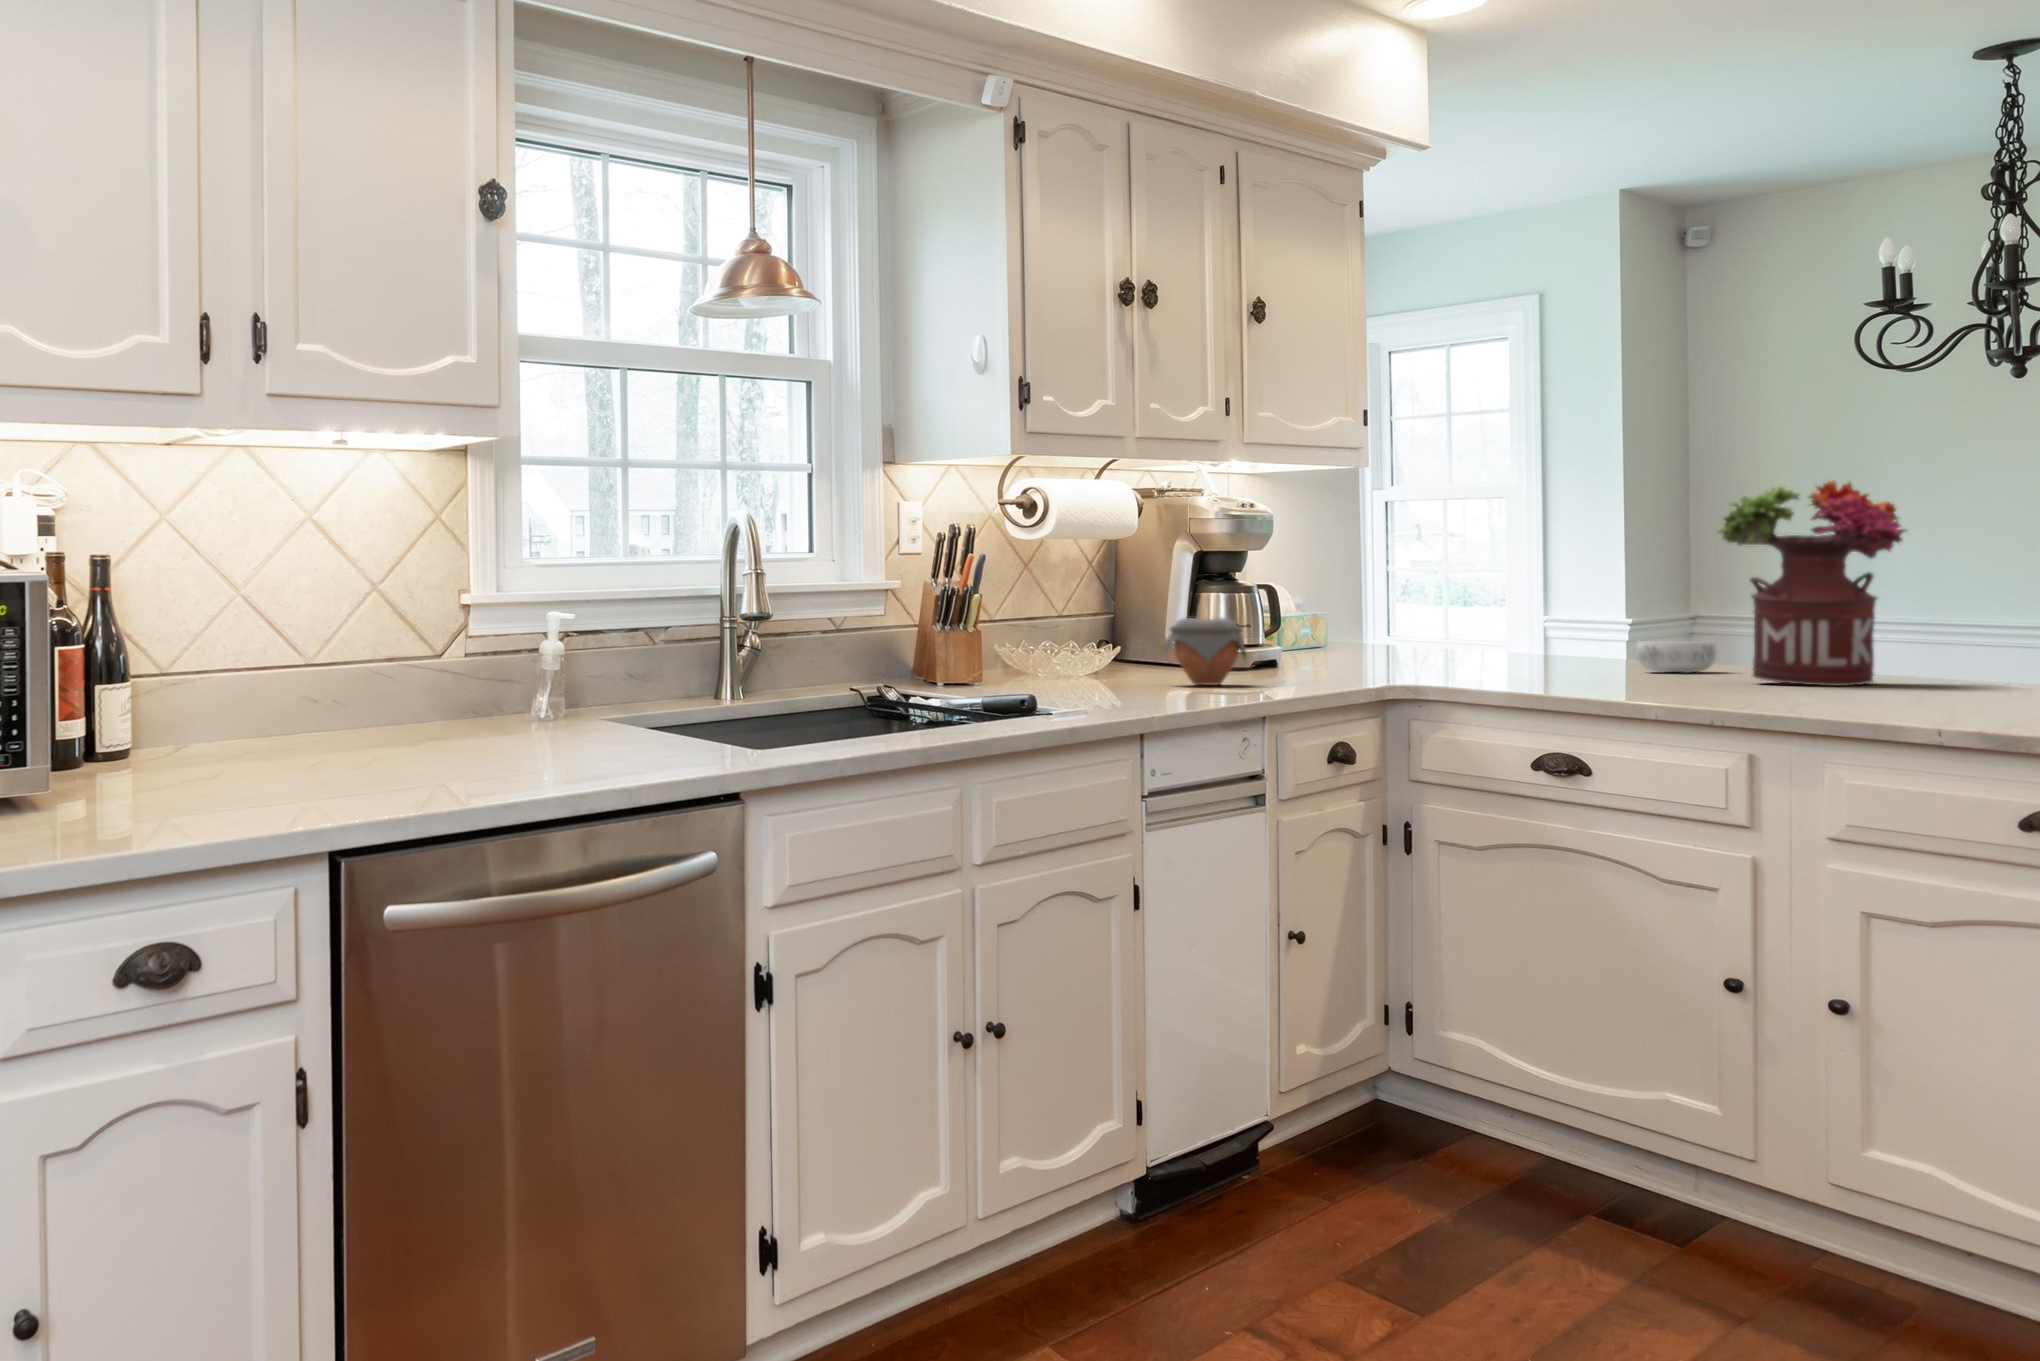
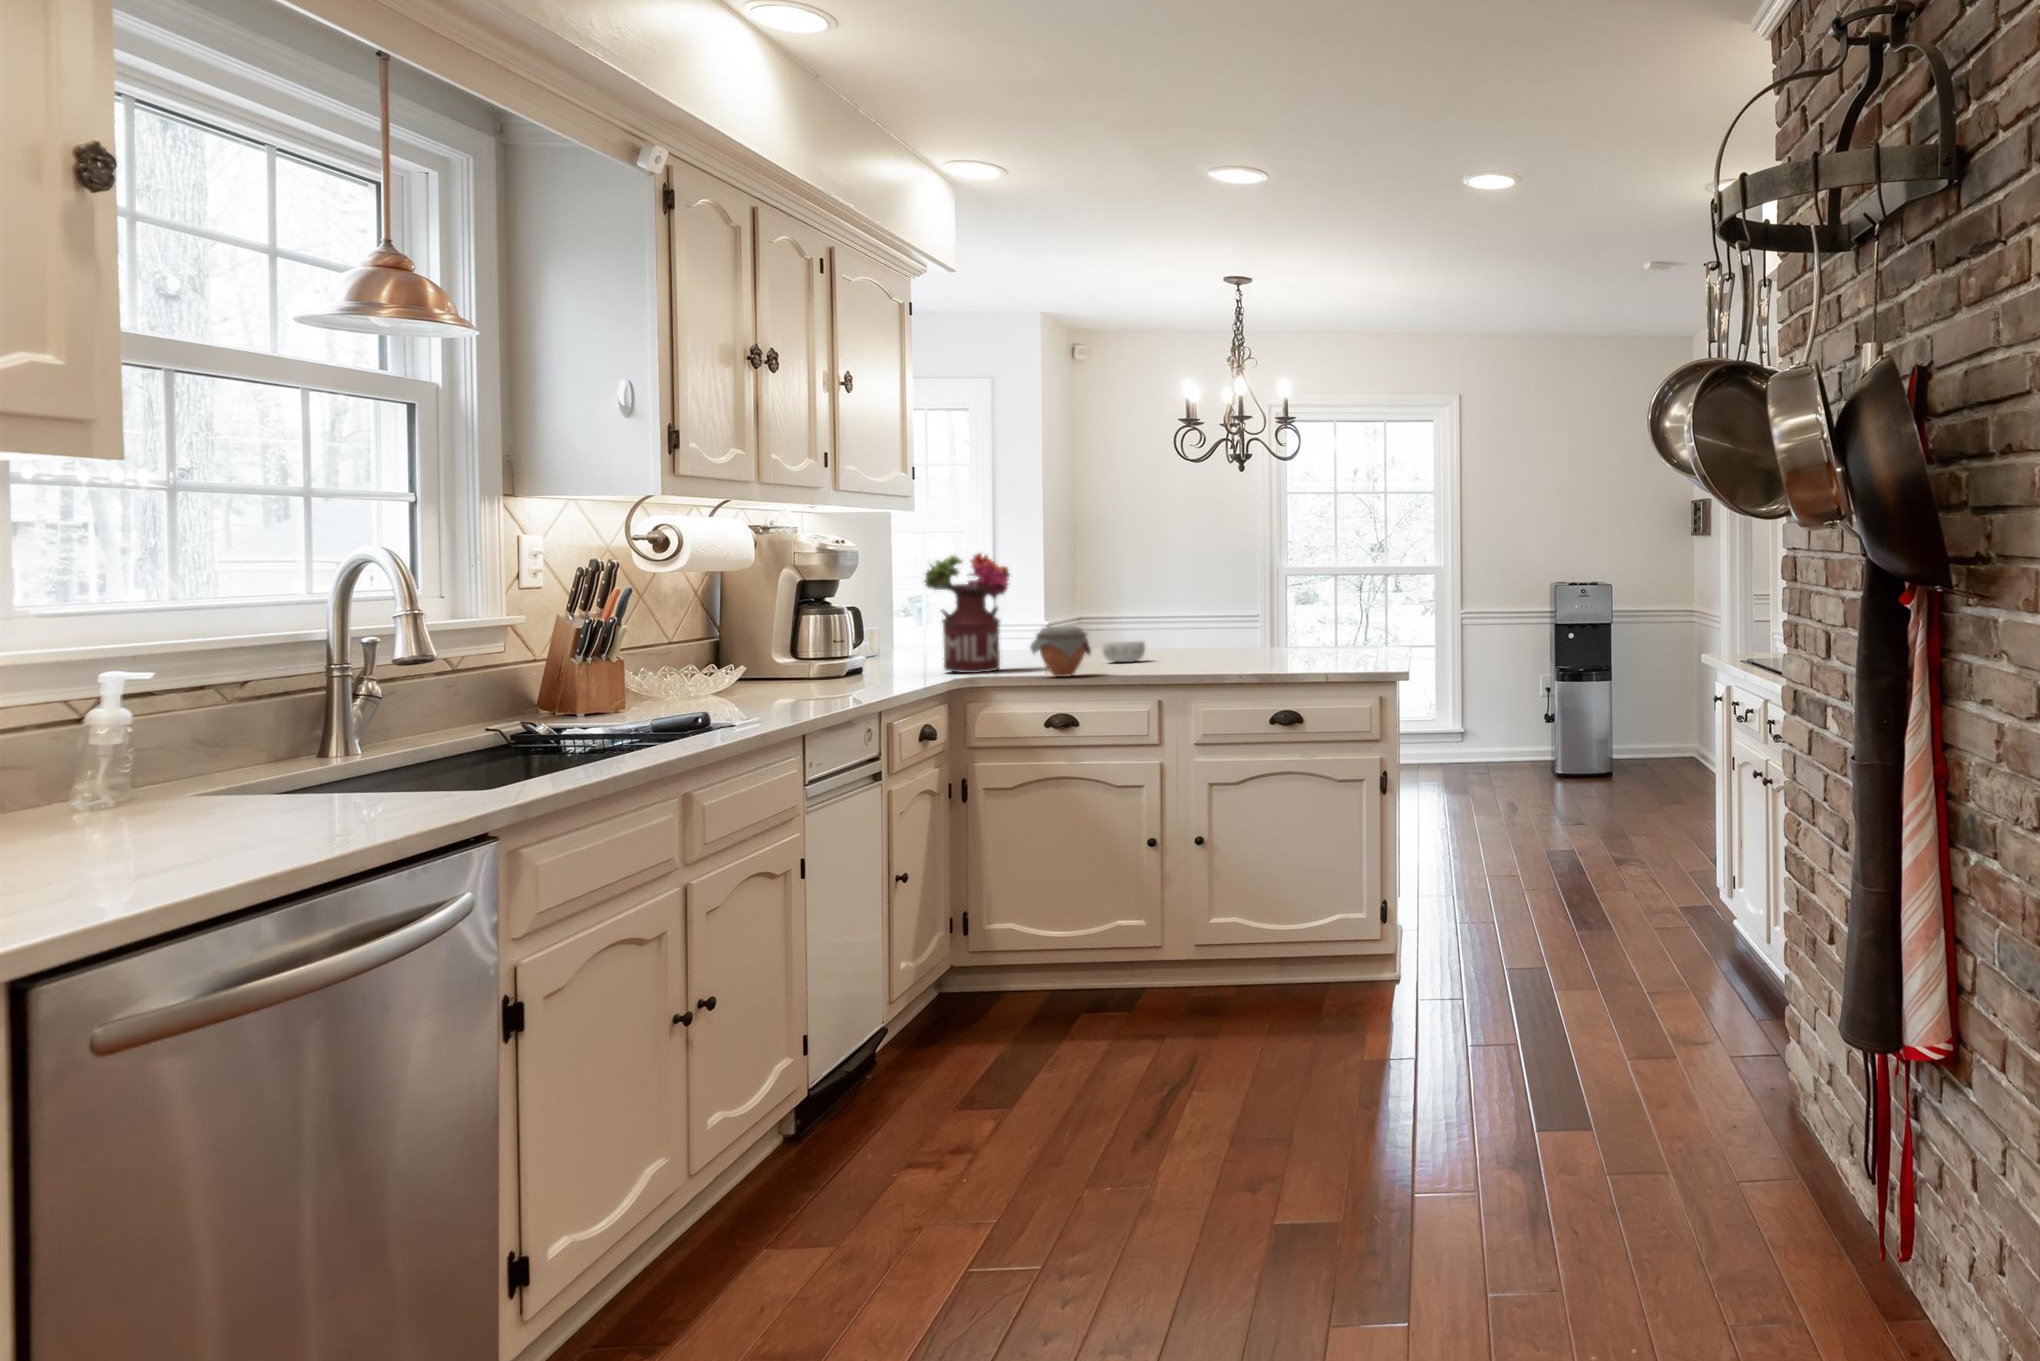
flower arrangement: present [1719,481,1906,686] -> present [924,553,1010,673]
jar: present [1163,618,1246,686] -> present [1030,626,1091,677]

